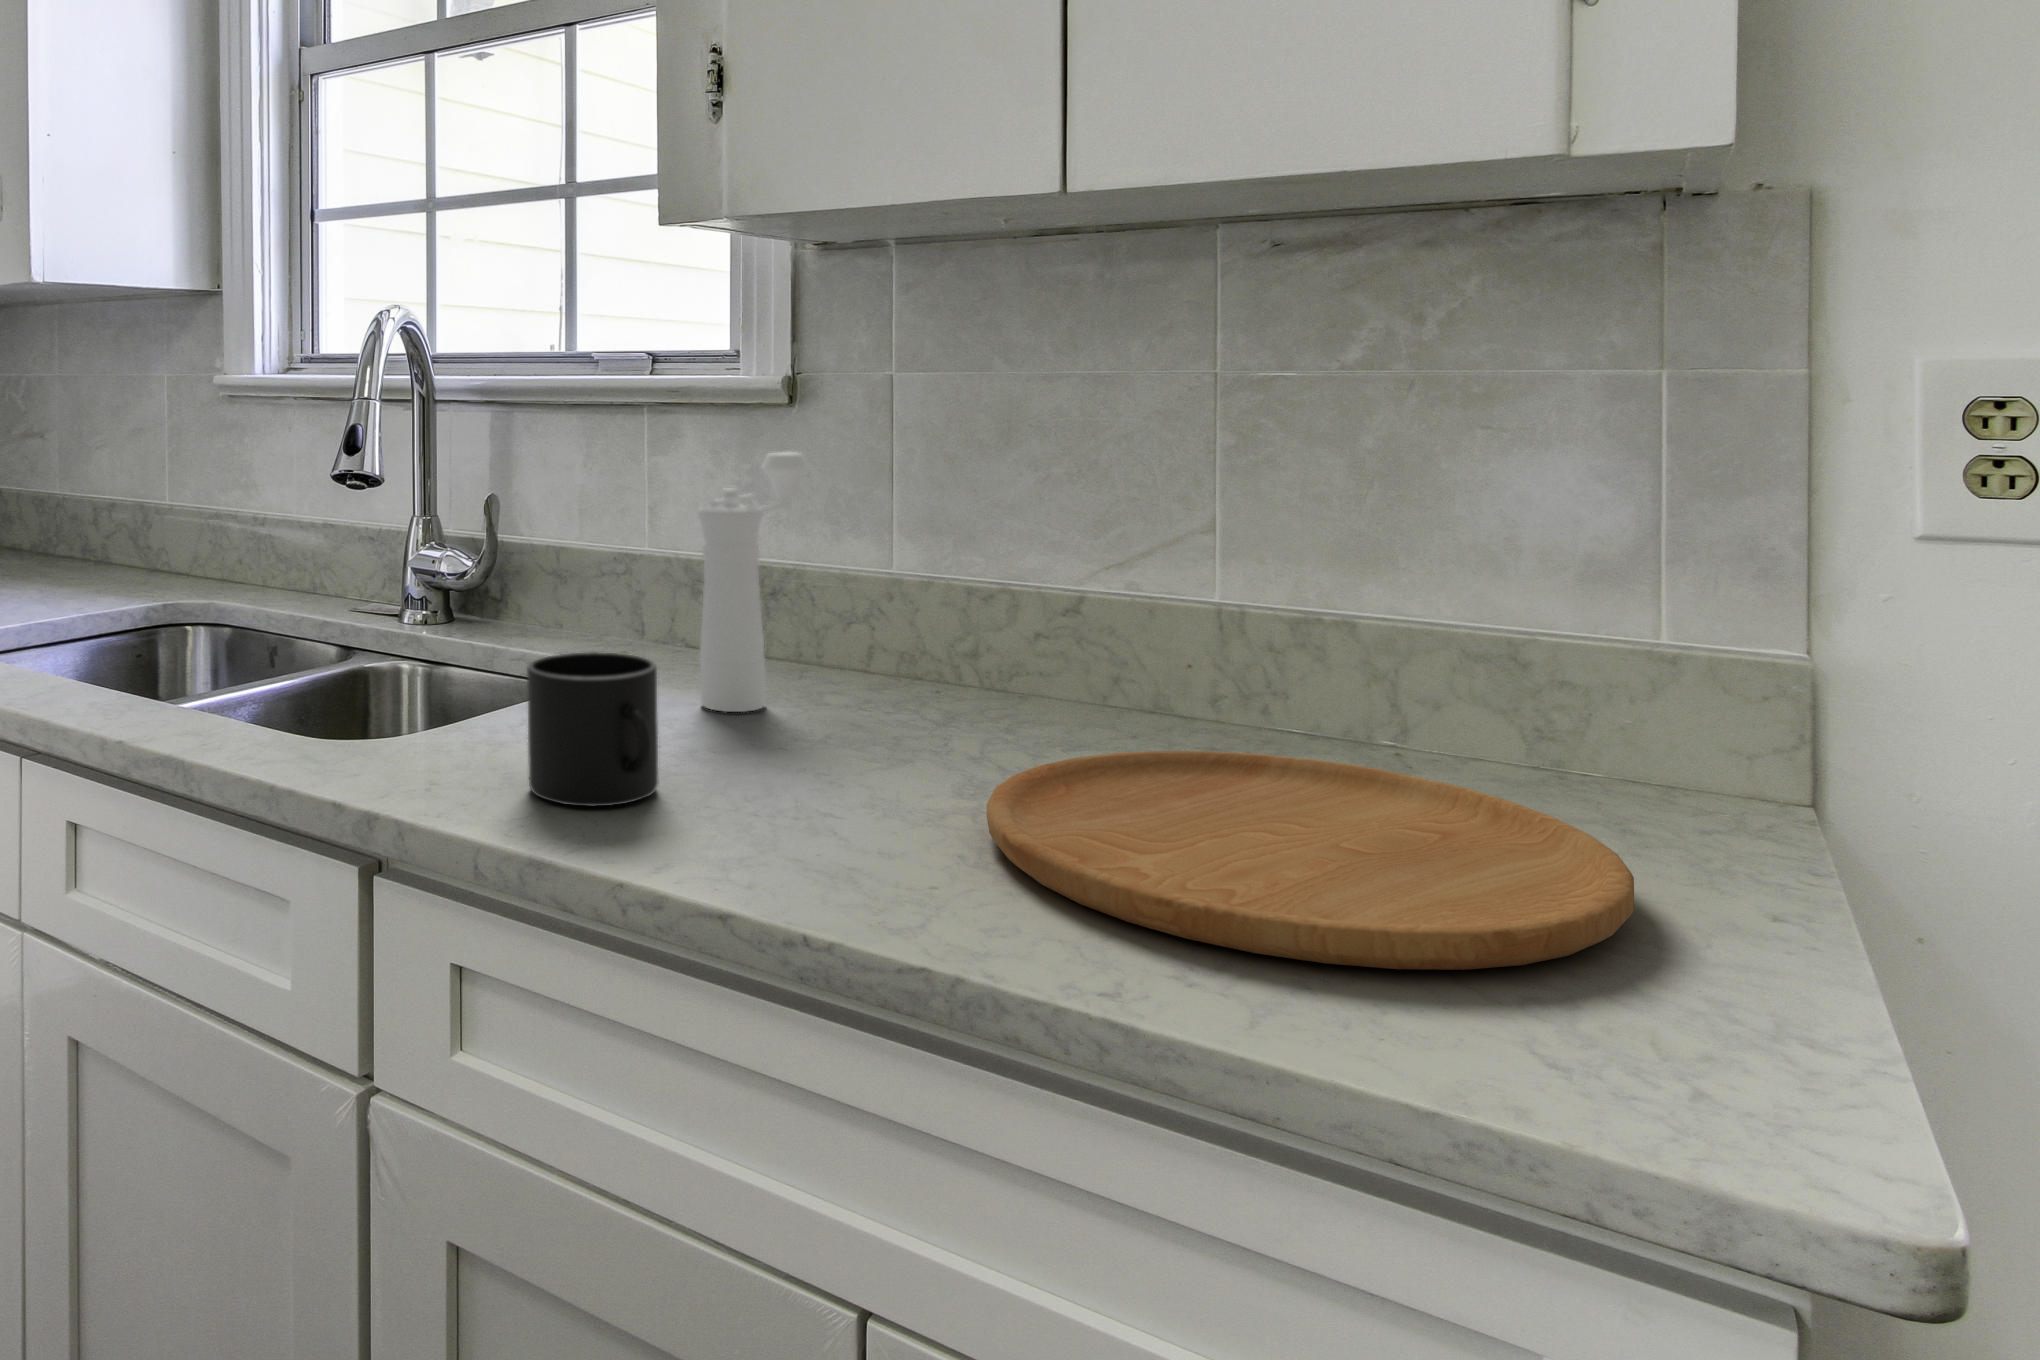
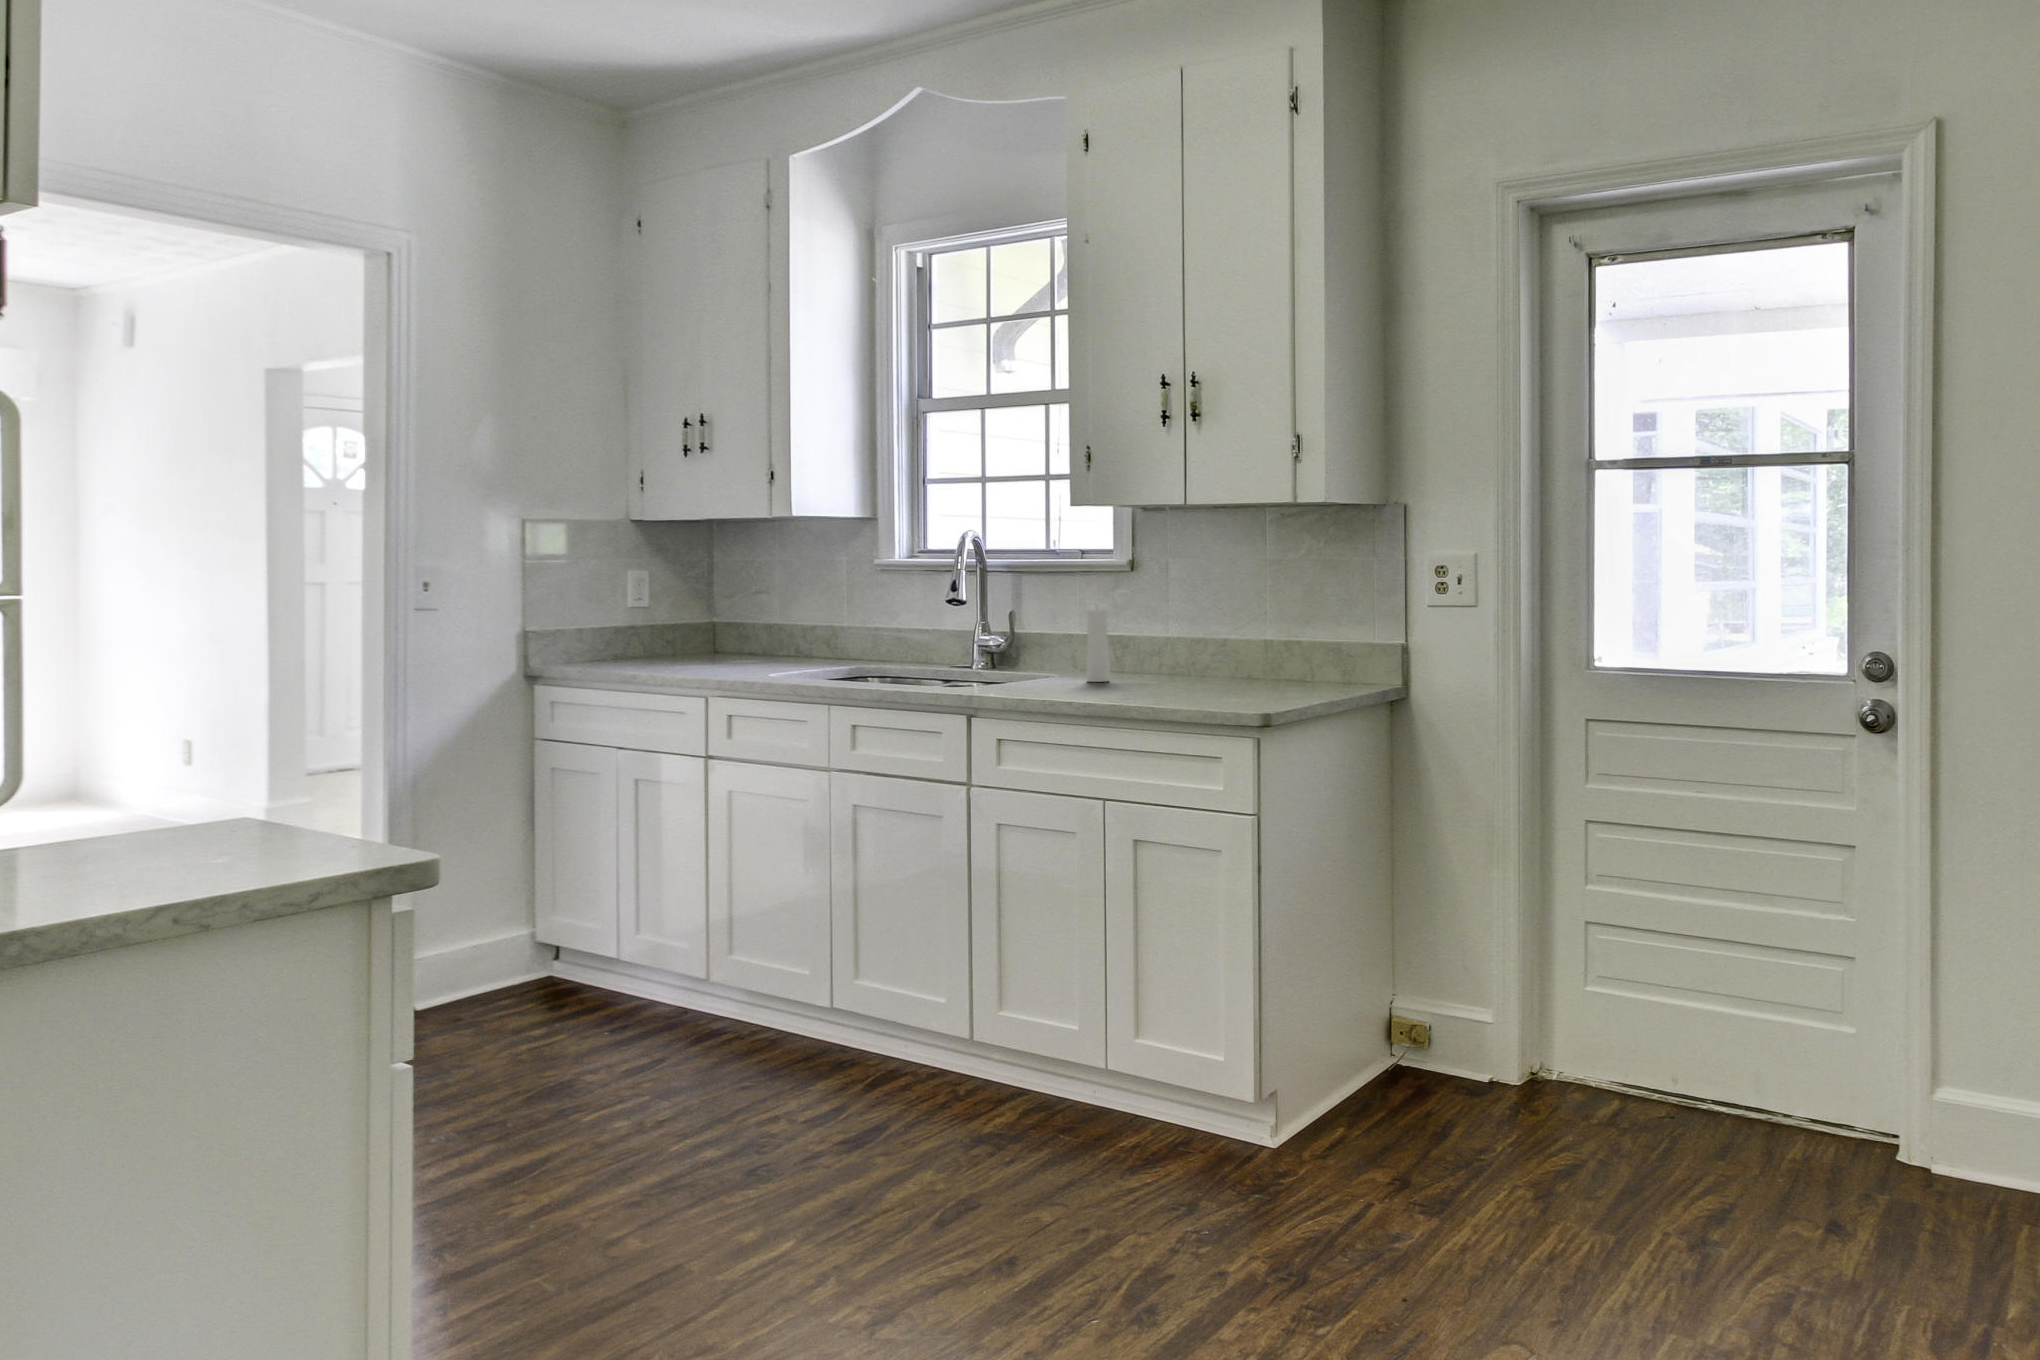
mug: present [527,652,658,806] -> none [1018,653,1061,696]
cutting board: present [987,751,1634,970] -> none [1150,680,1306,705]

